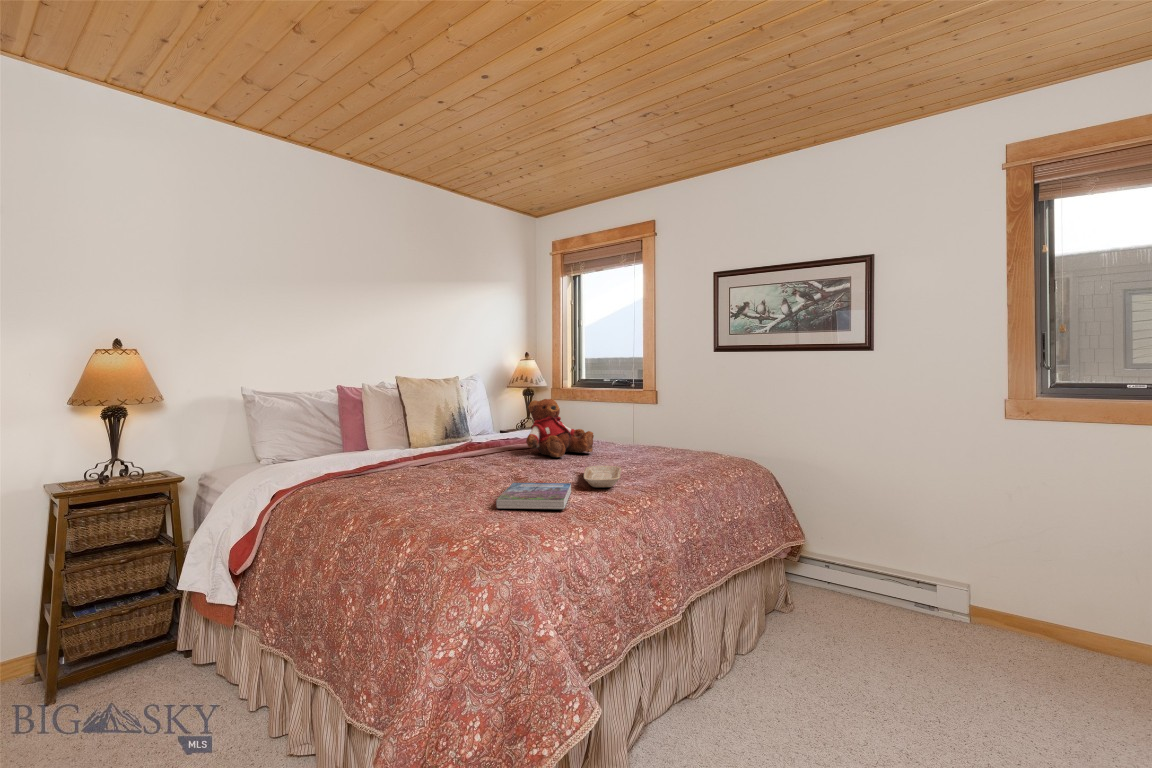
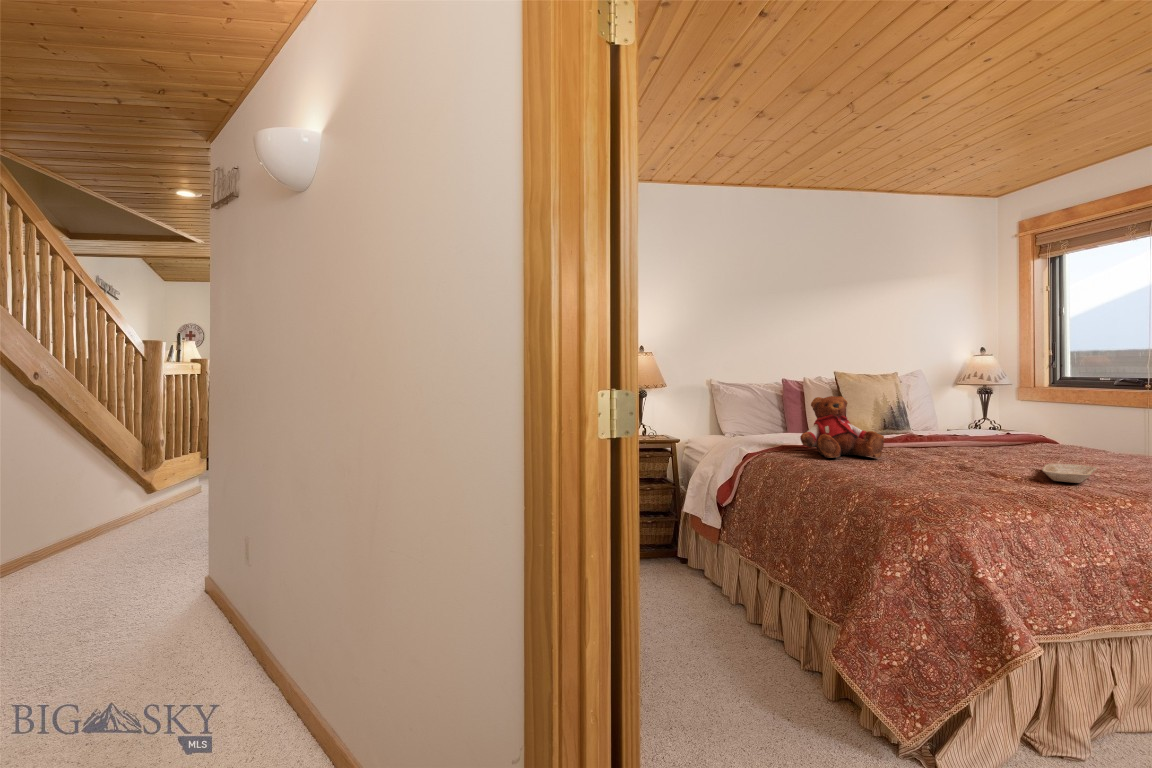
teddy bear: present [526,399,594,457] -> present [800,396,885,458]
book: present [496,483,571,509] -> none [939,466,1025,491]

